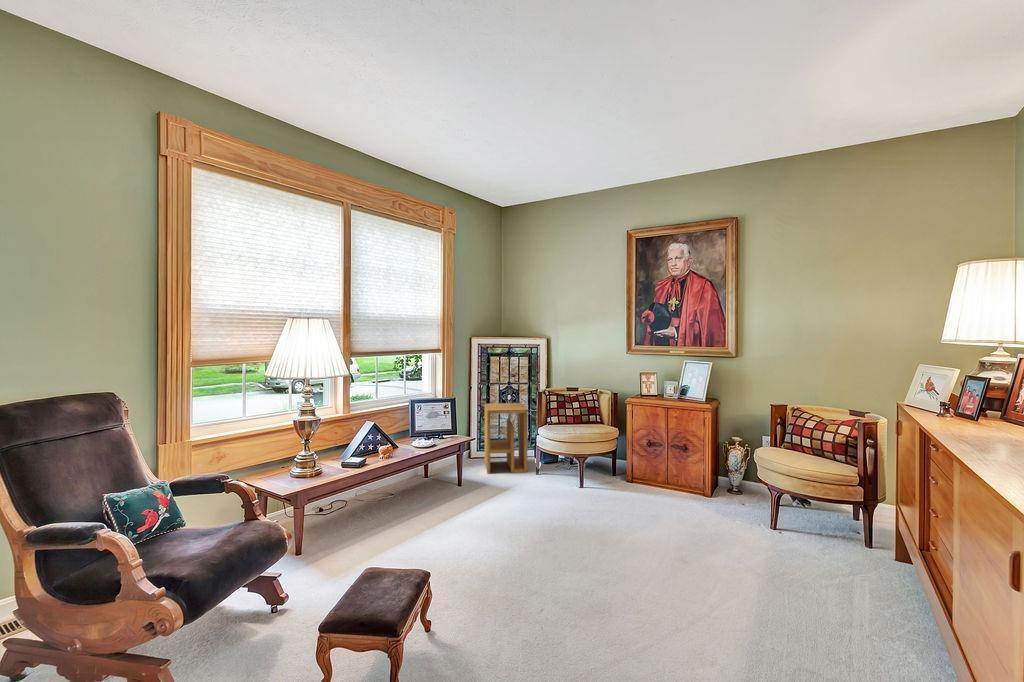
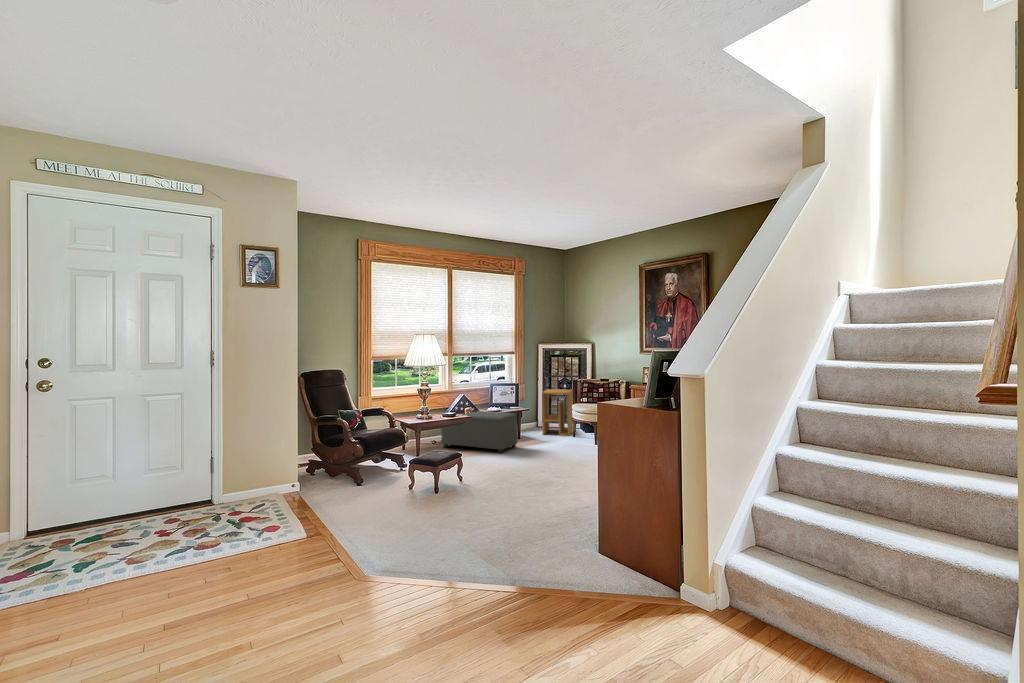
ottoman: none [338,449,473,527] -> present [441,411,517,453]

